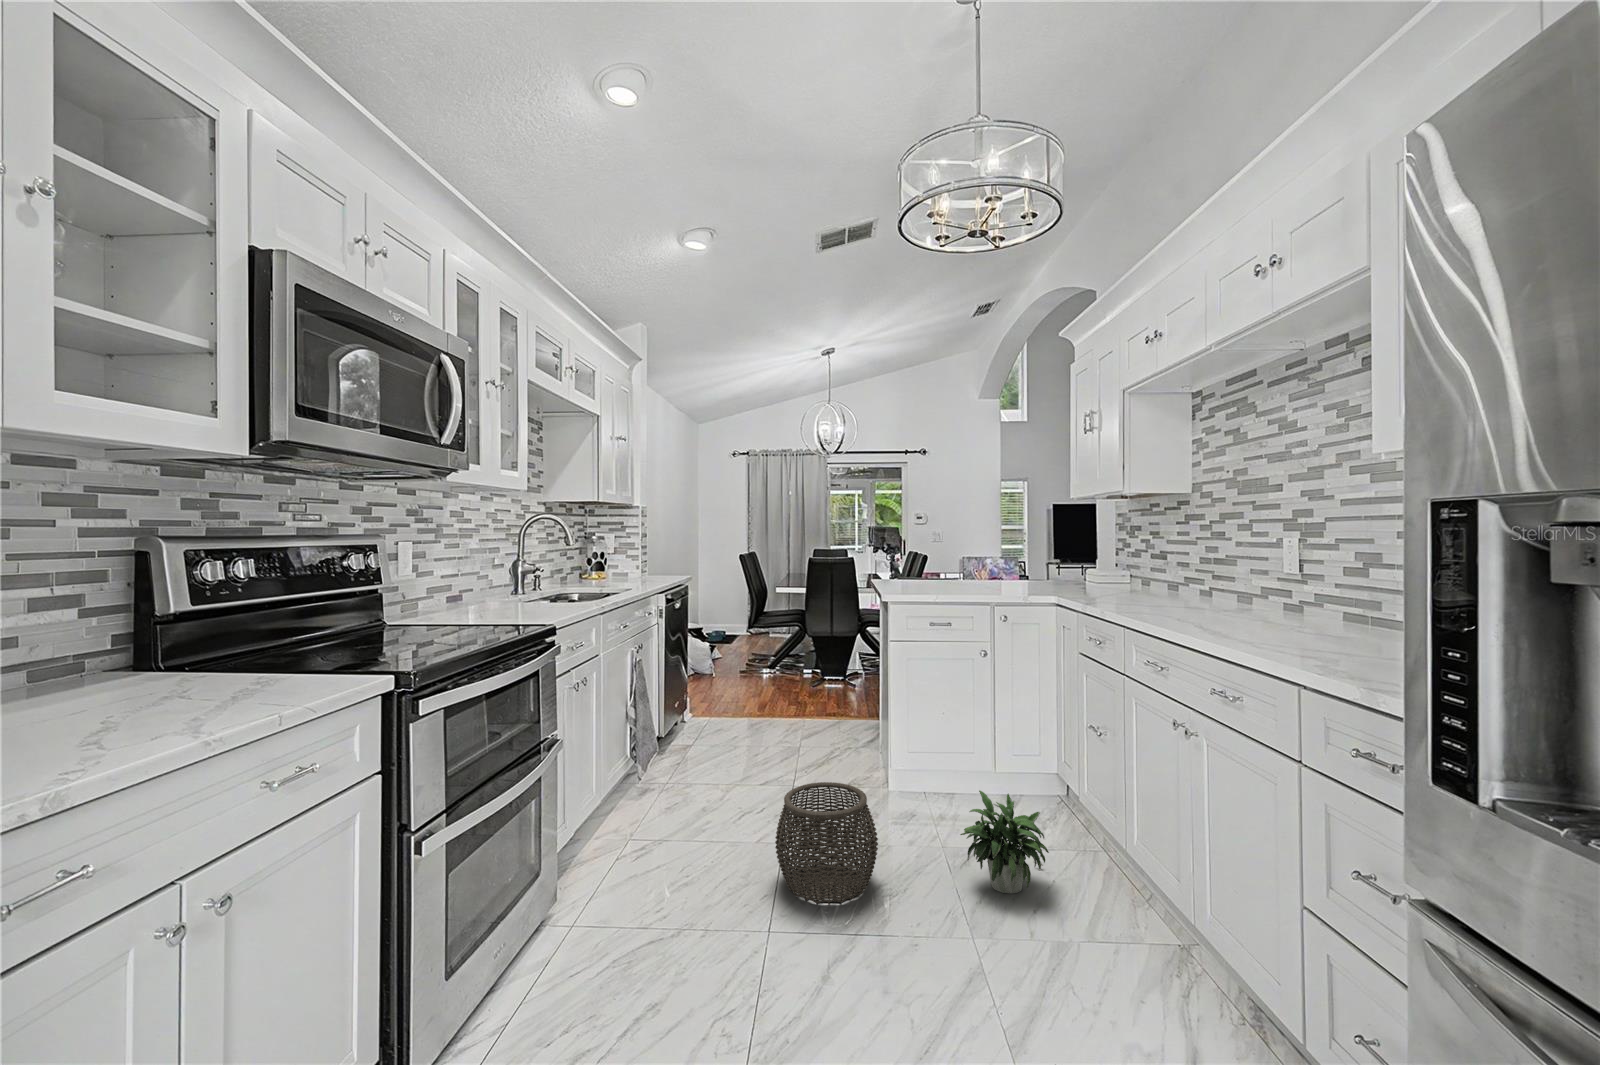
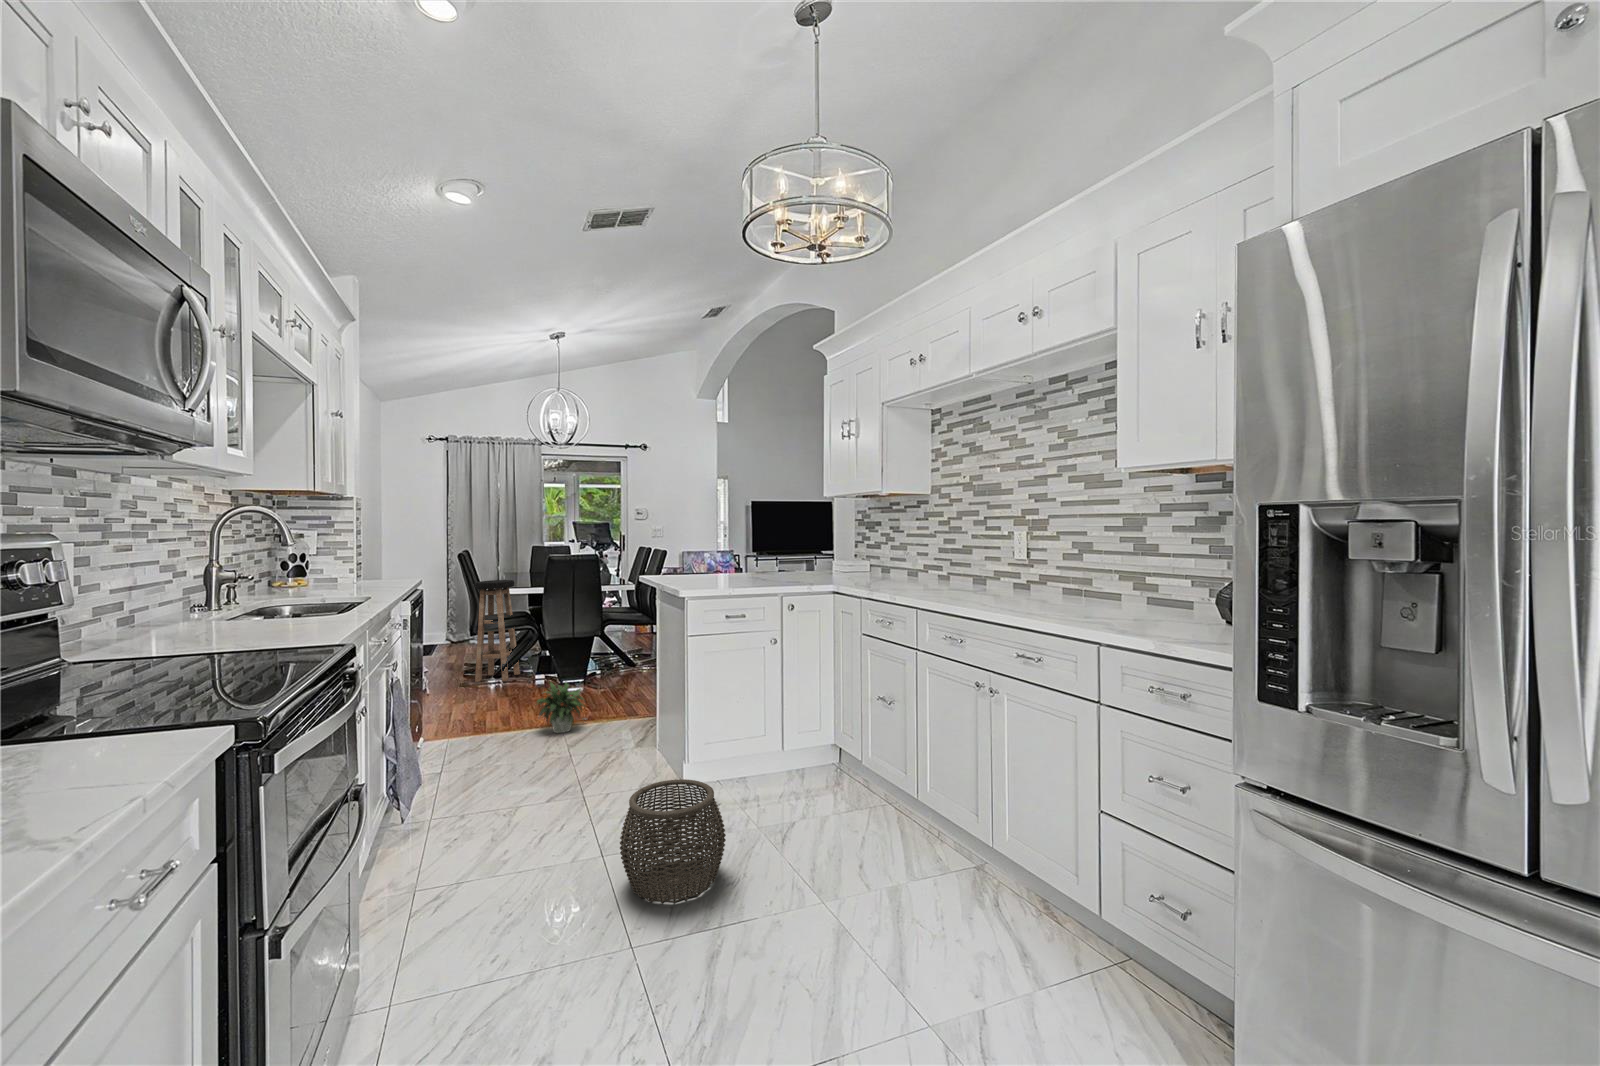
bar stool: none [752,580,790,672] -> present [475,580,520,682]
potted plant: present [960,791,1049,894] -> present [537,683,586,733]

